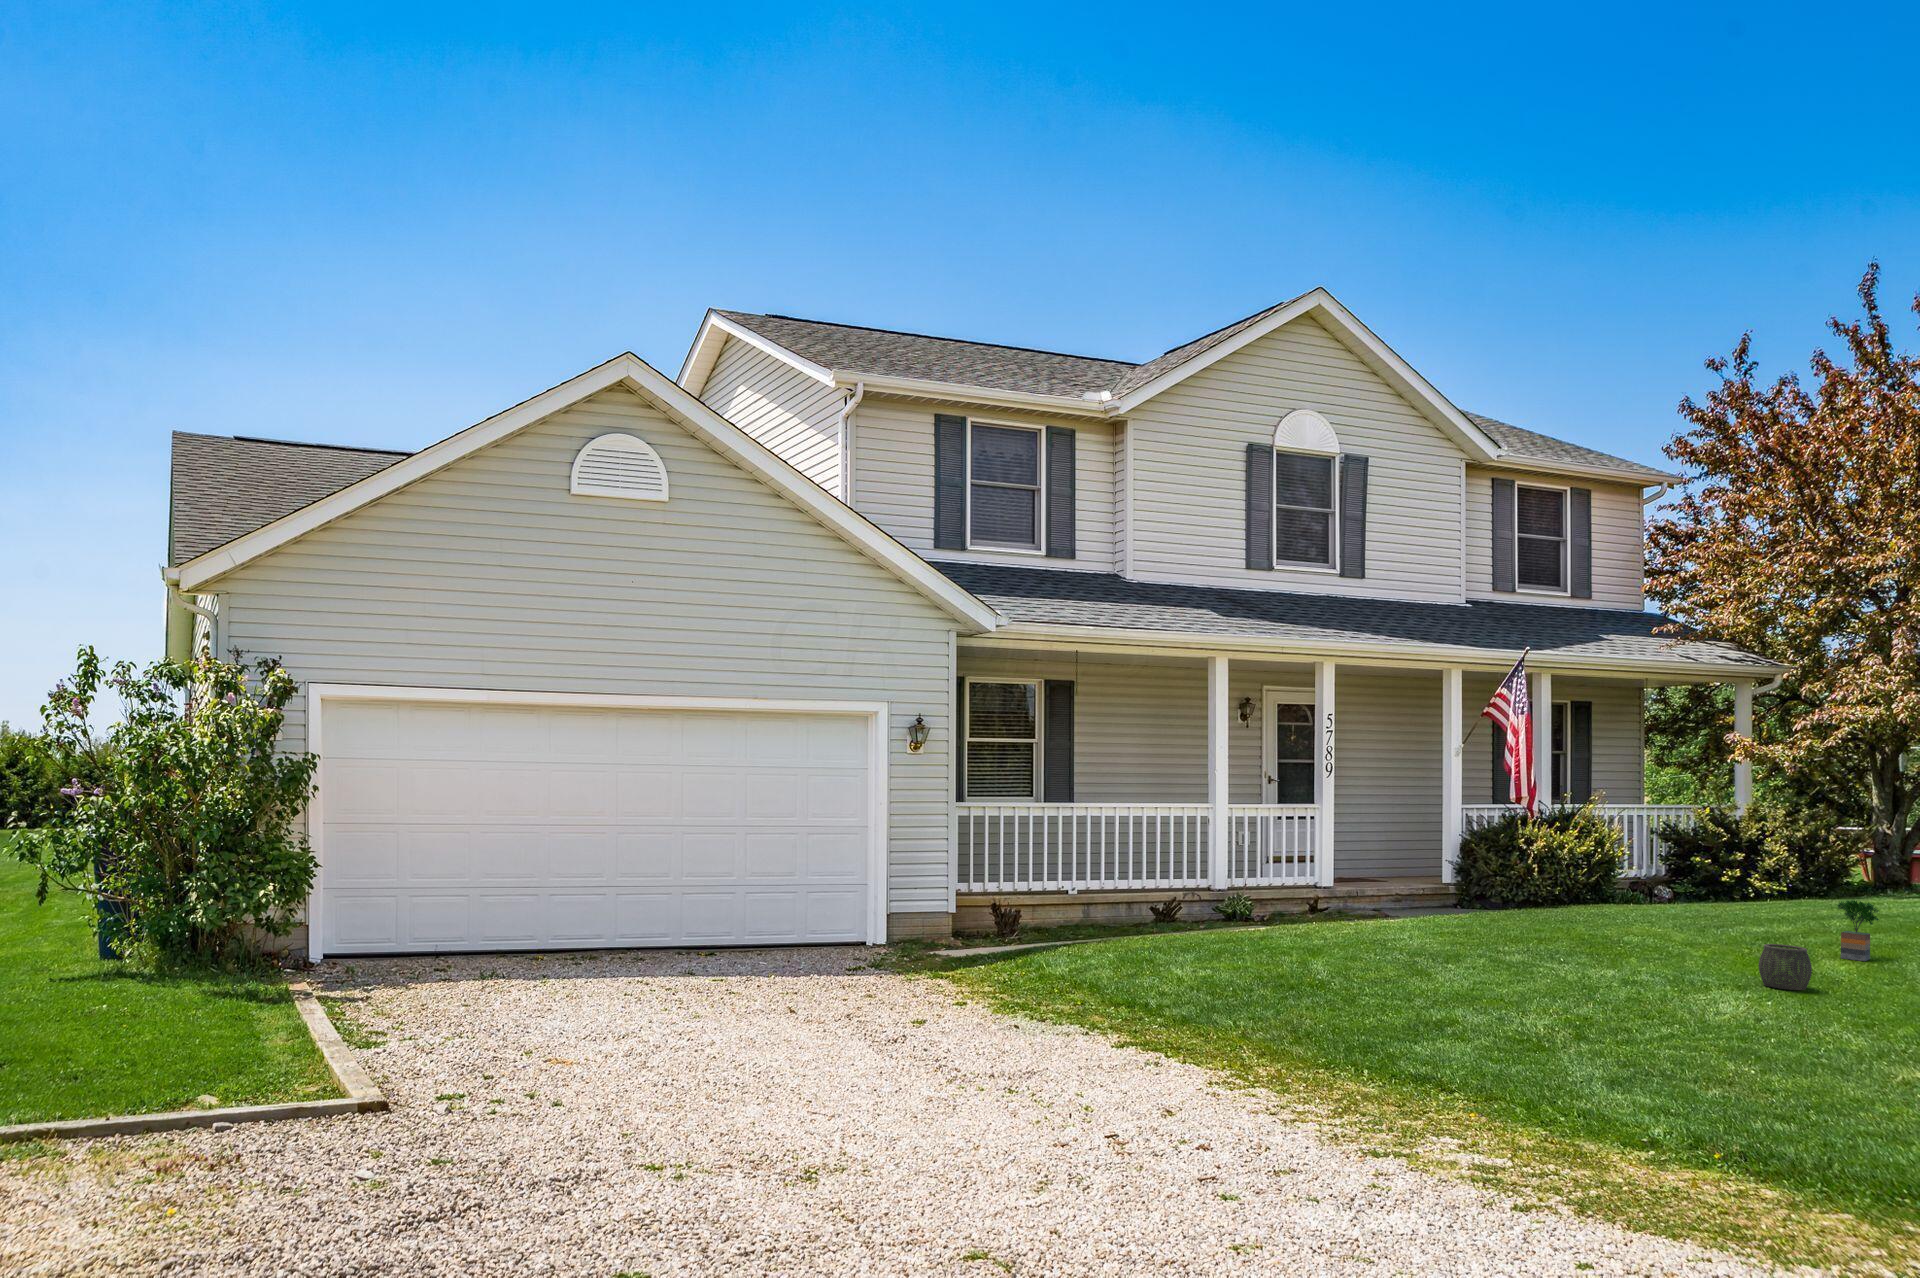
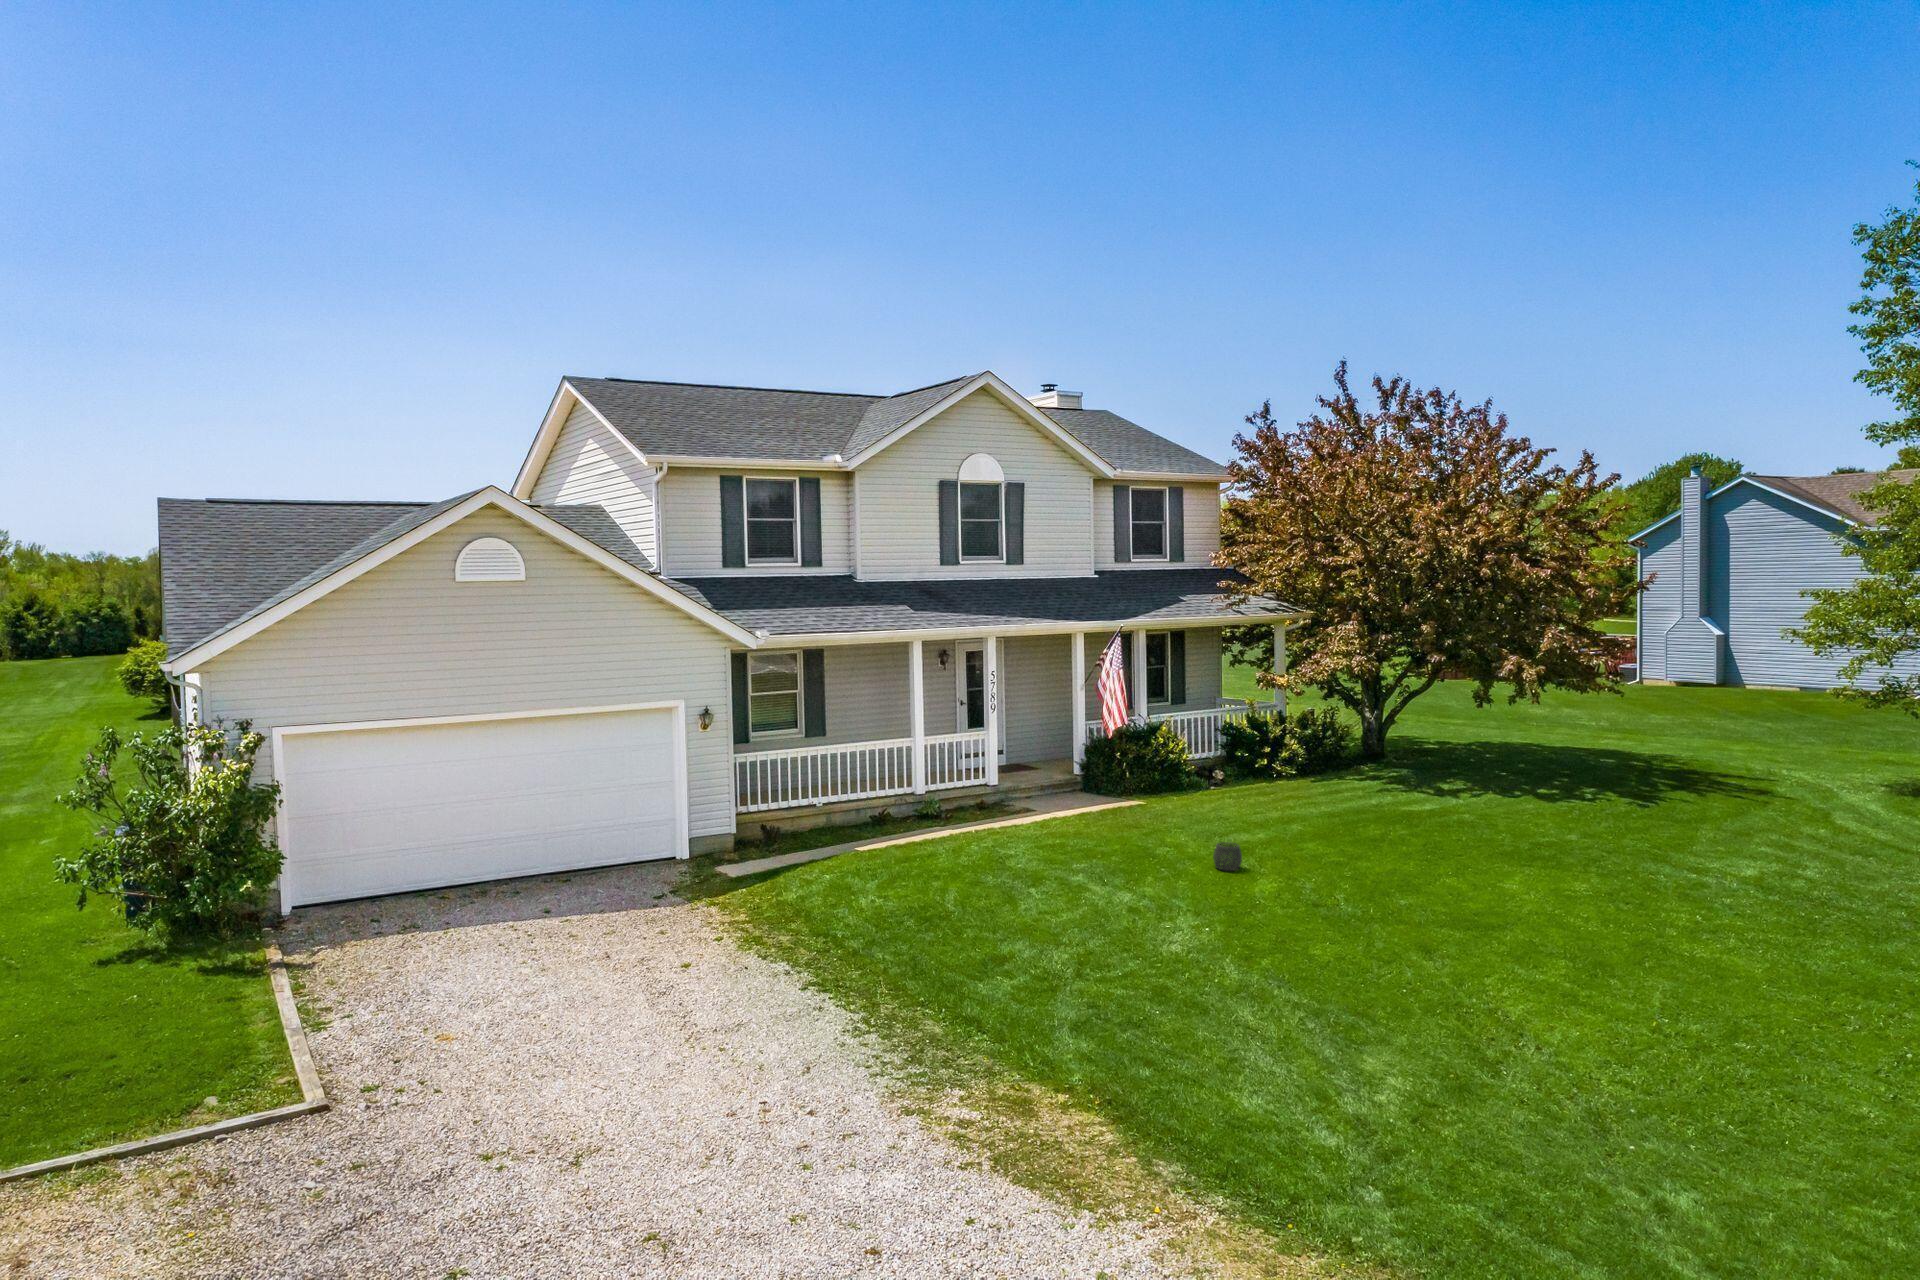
potted tree: present [1837,900,1879,961] -> none [1278,797,1303,835]

